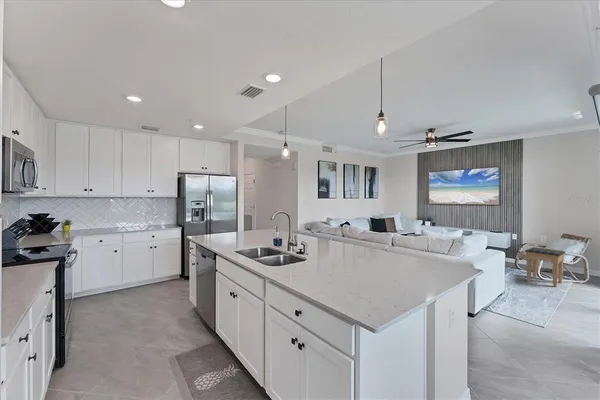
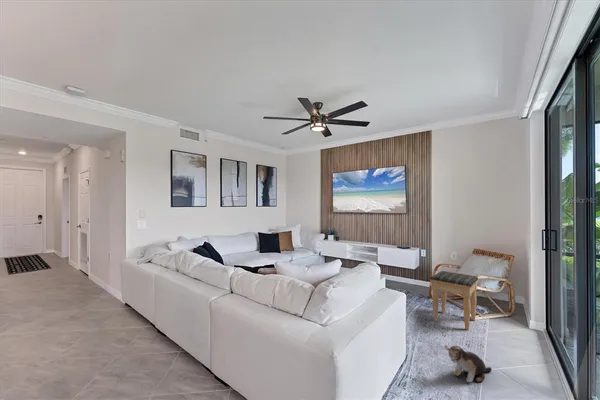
plush toy: none [540,285,574,307] -> present [445,345,492,382]

